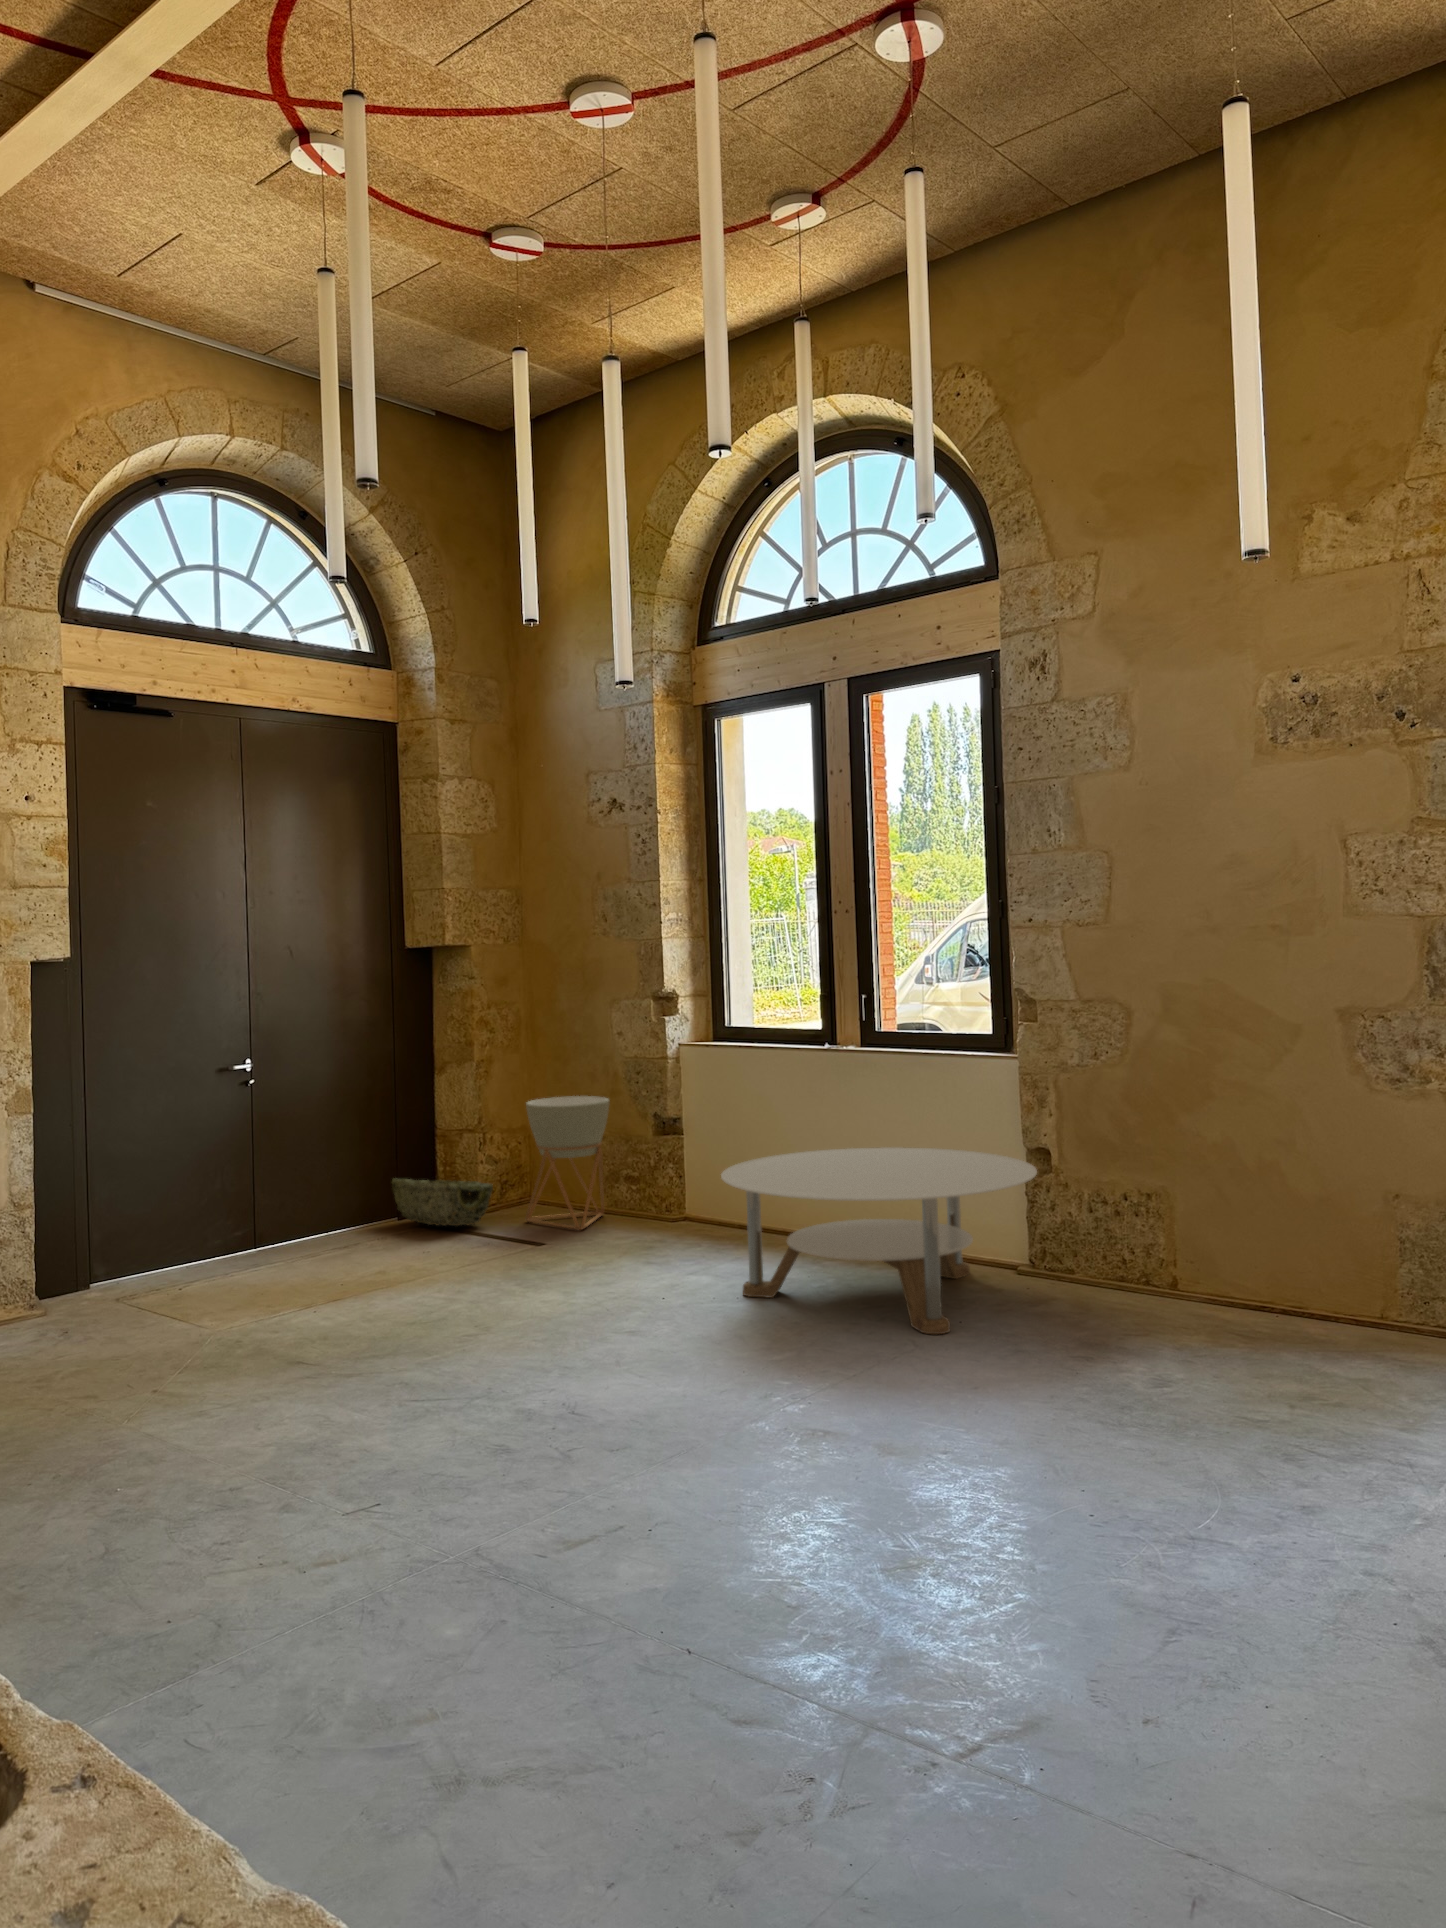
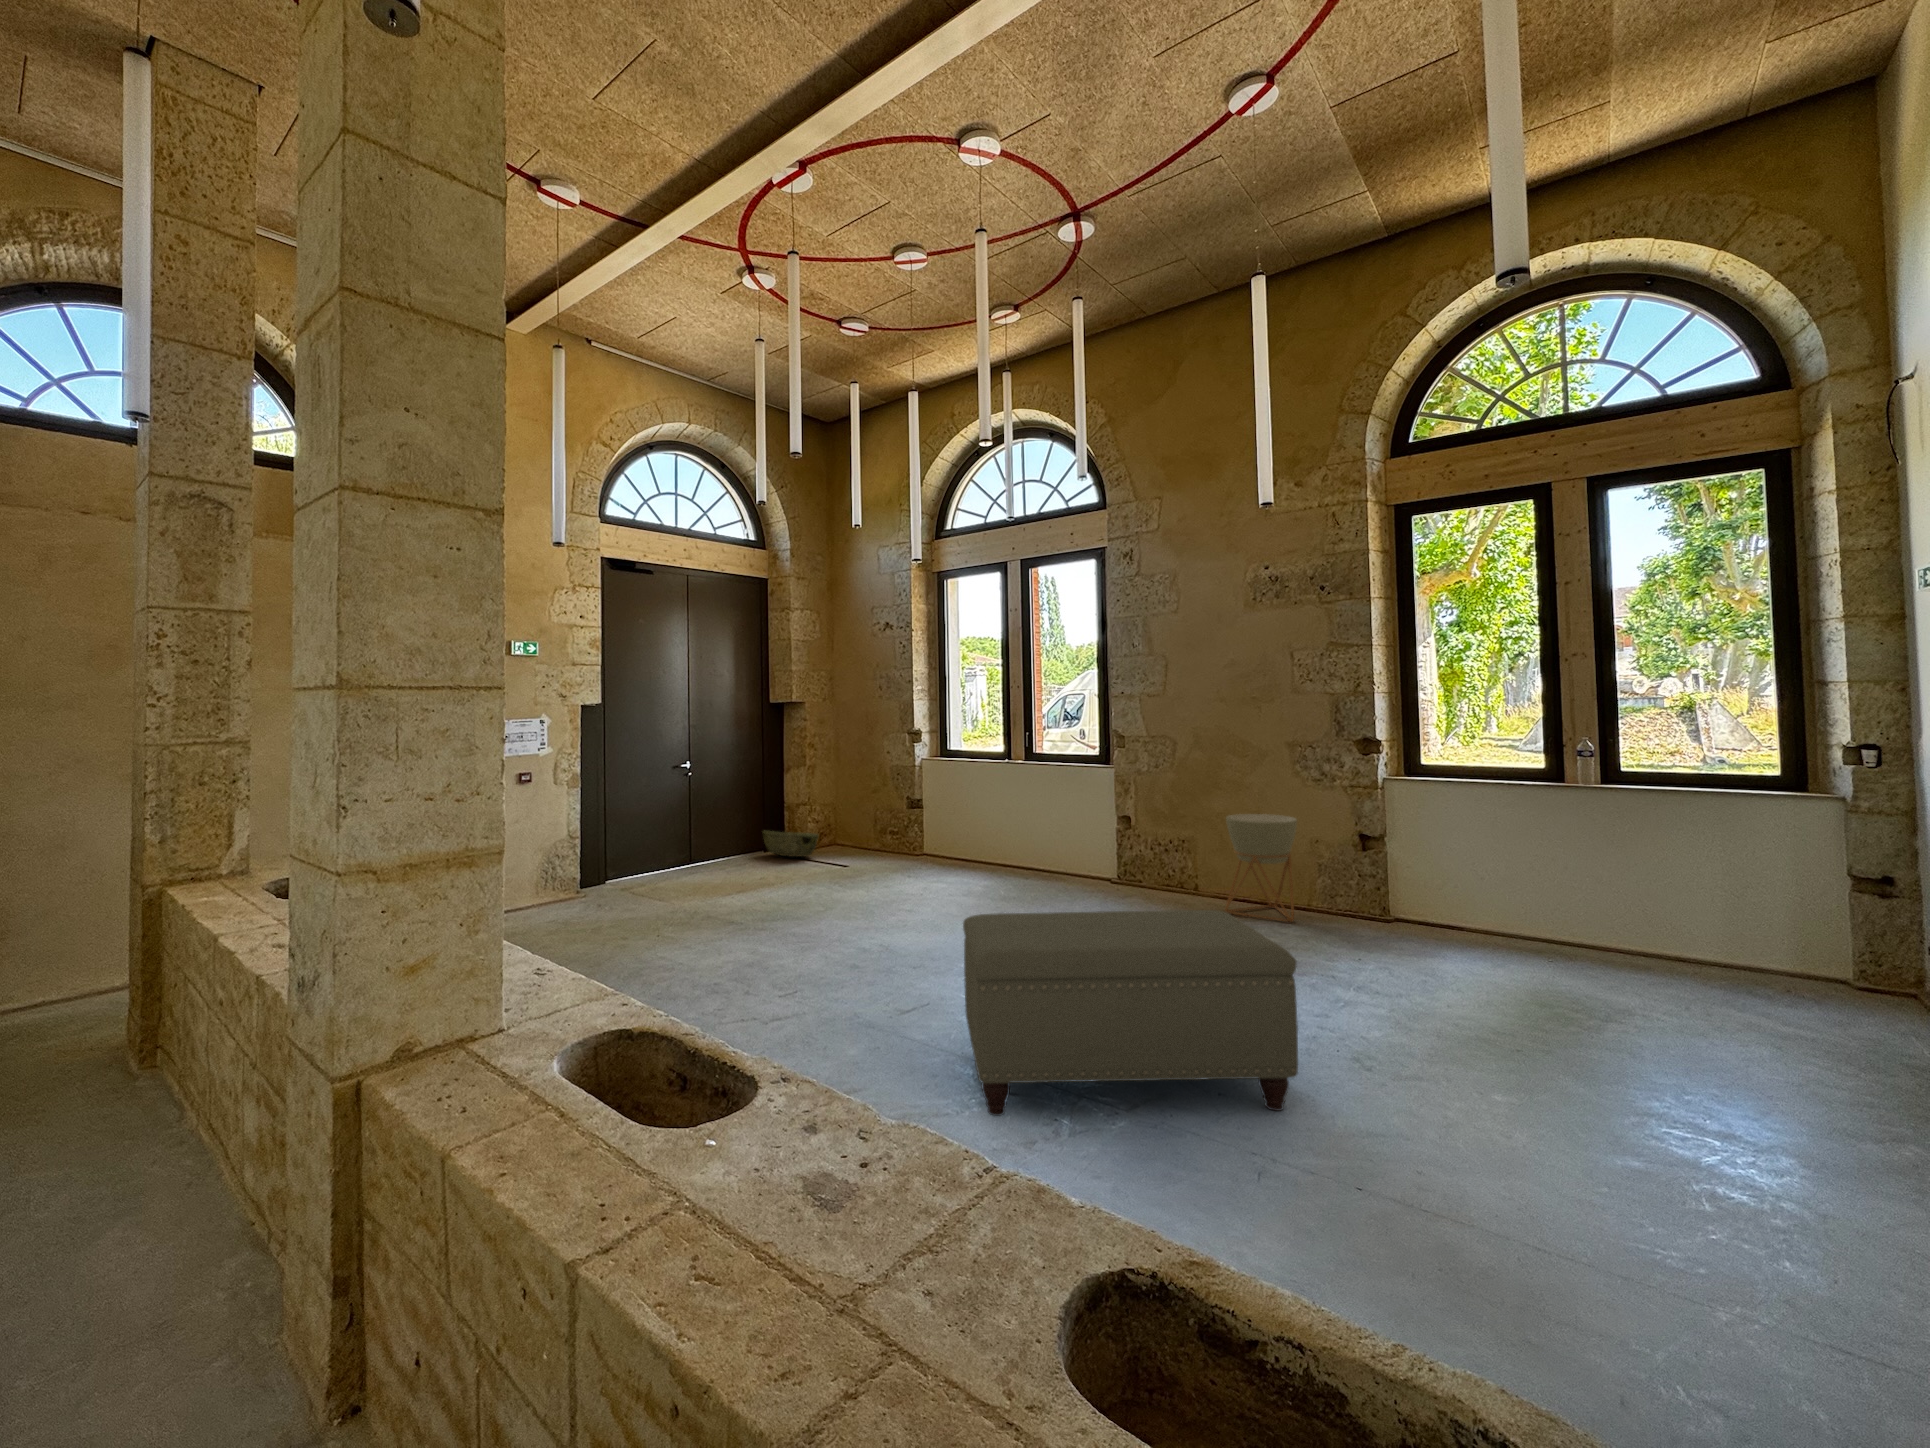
planter: present [526,1096,610,1230] -> present [1224,814,1297,922]
round table: present [721,1147,1037,1334] -> none [956,815,1126,911]
ottoman: none [634,1372,1312,1825] -> present [963,910,1298,1116]

